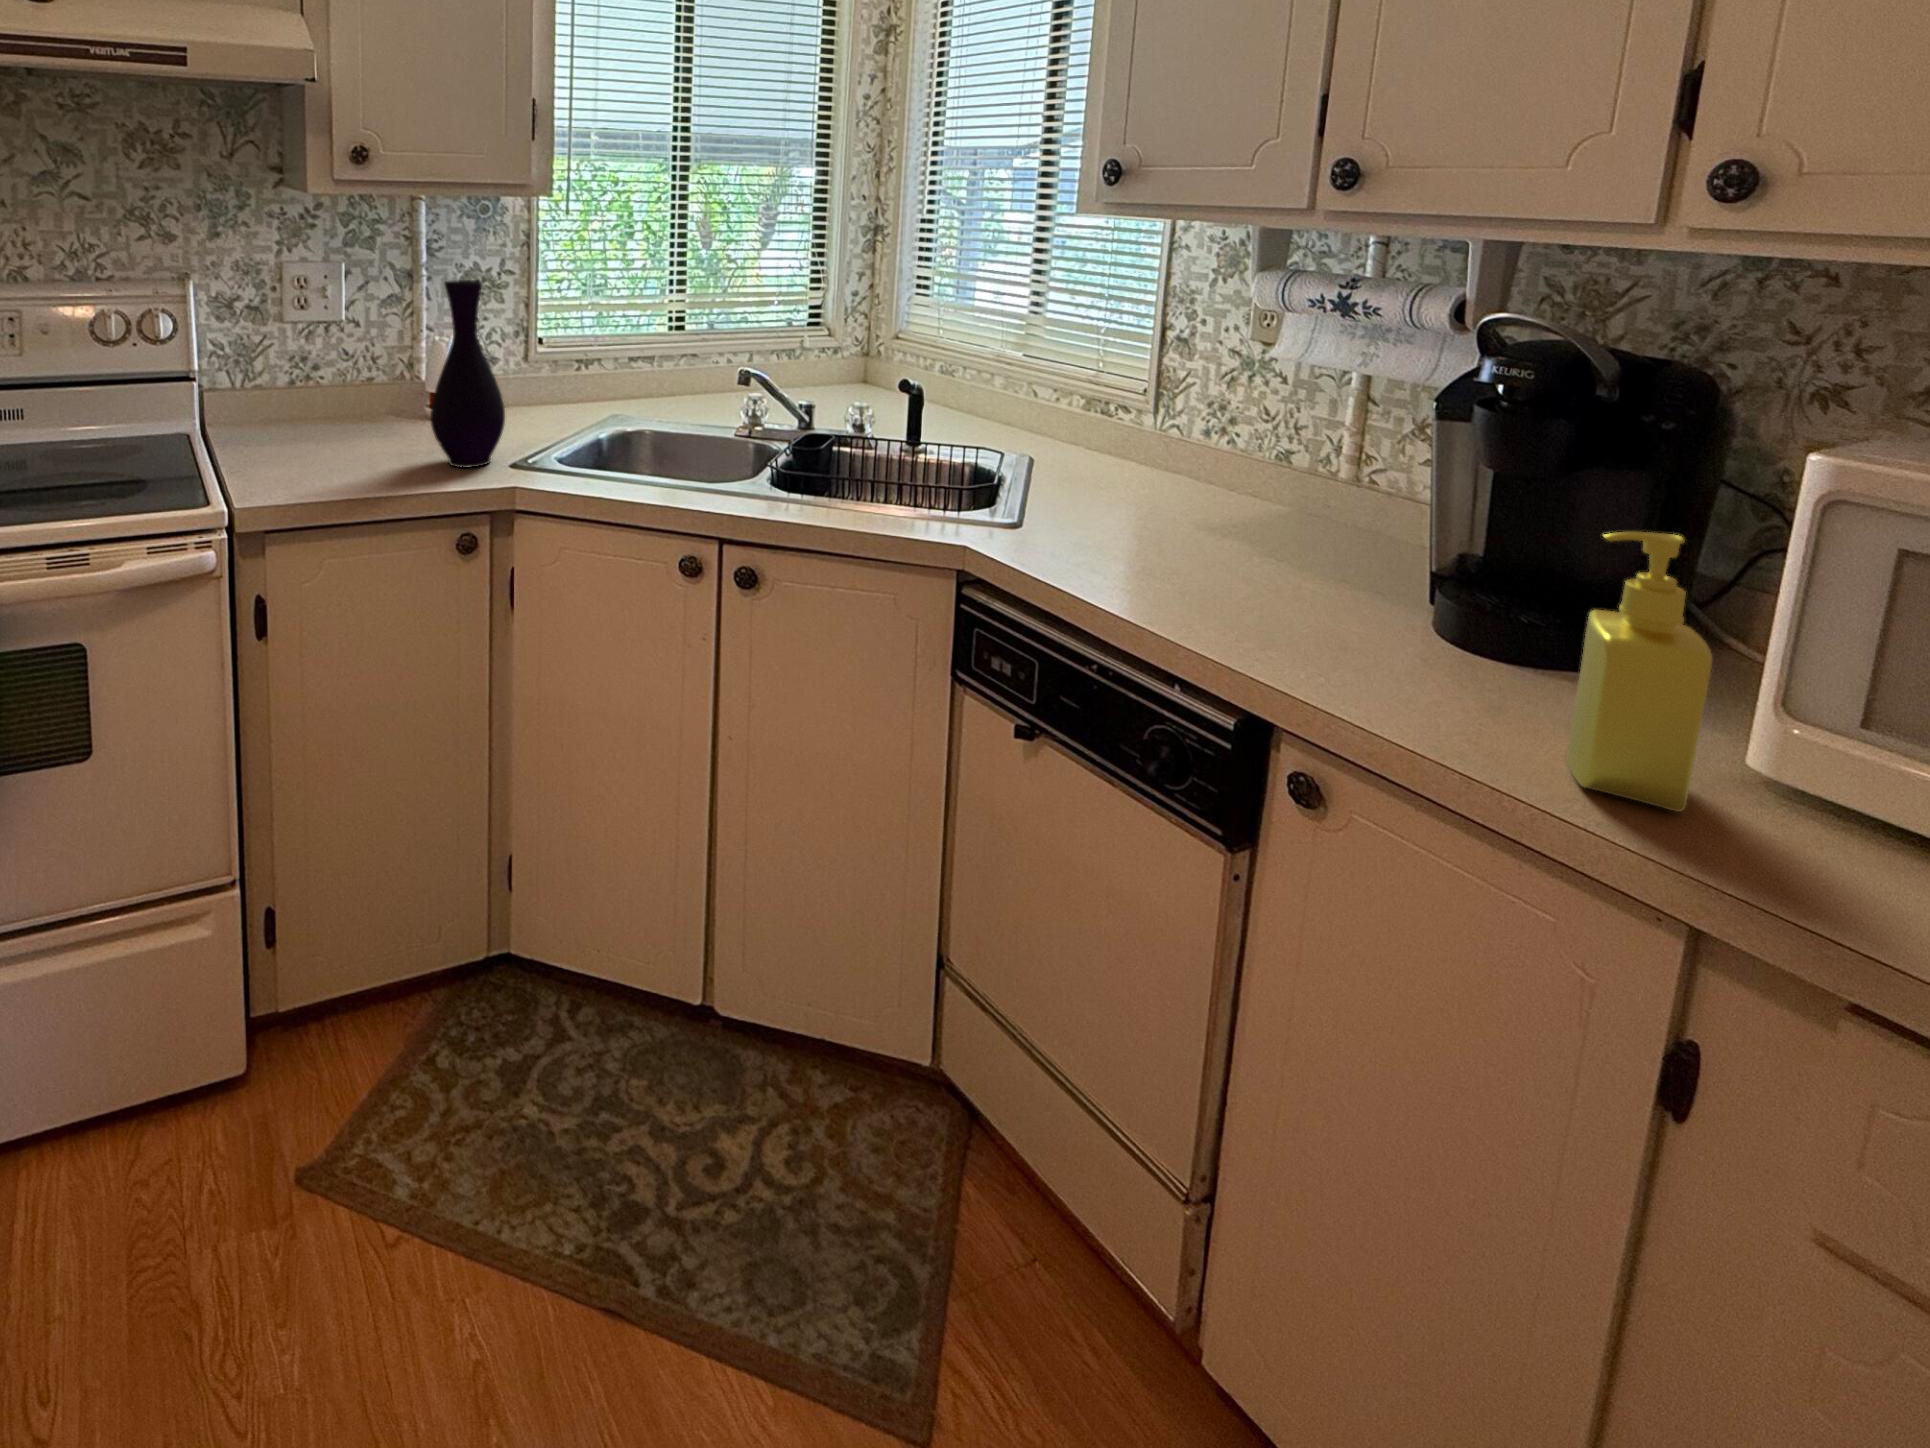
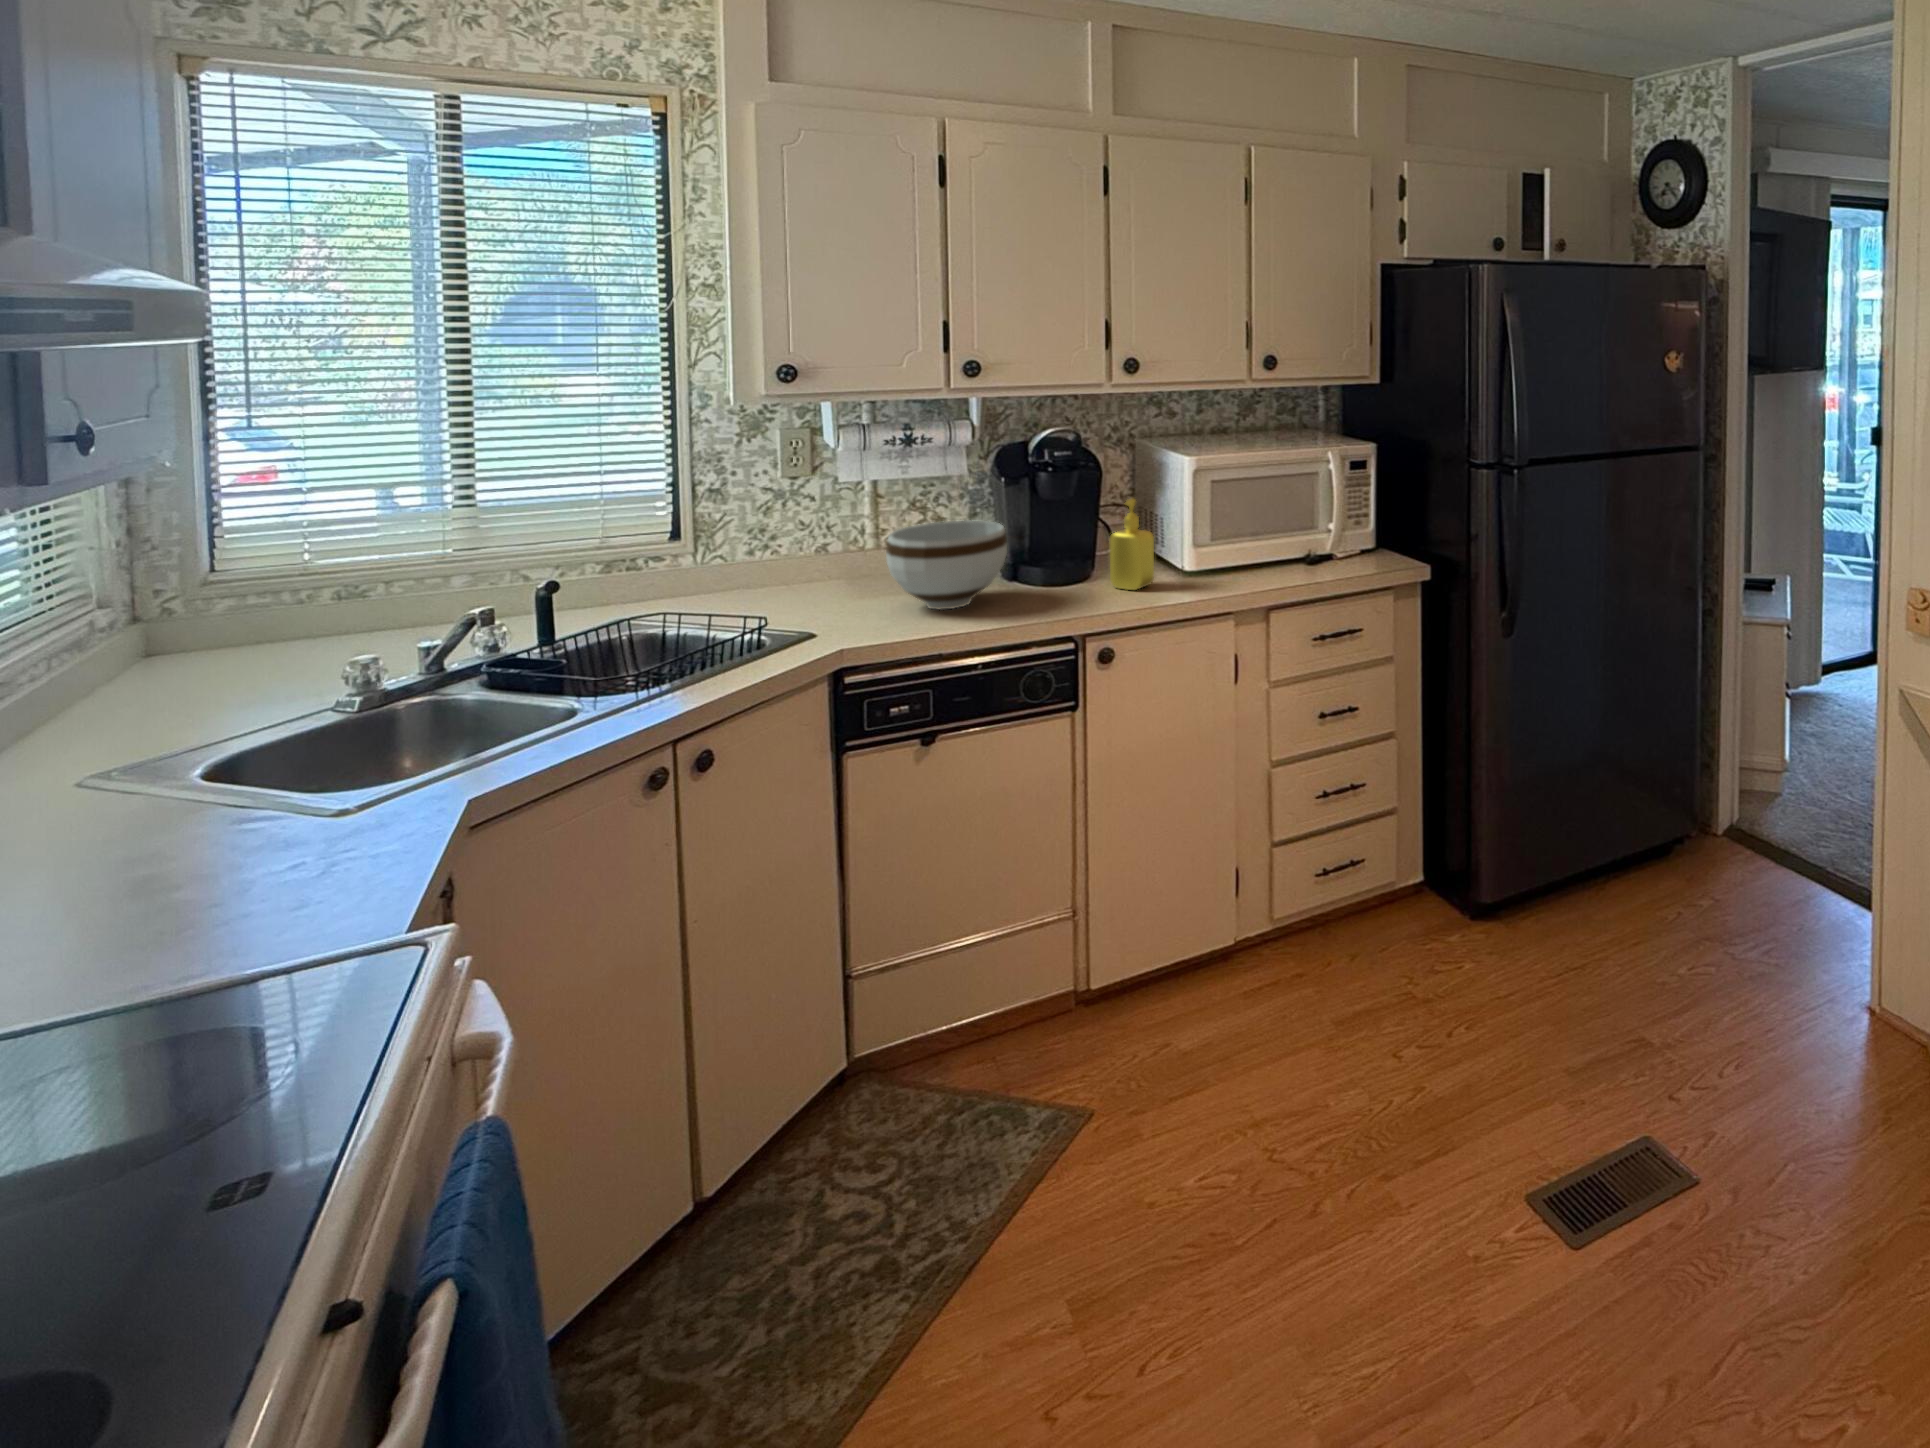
vase: present [430,280,505,468] -> none [153,575,329,885]
bowl: none [1131,437,1371,604] -> present [886,520,1007,609]

